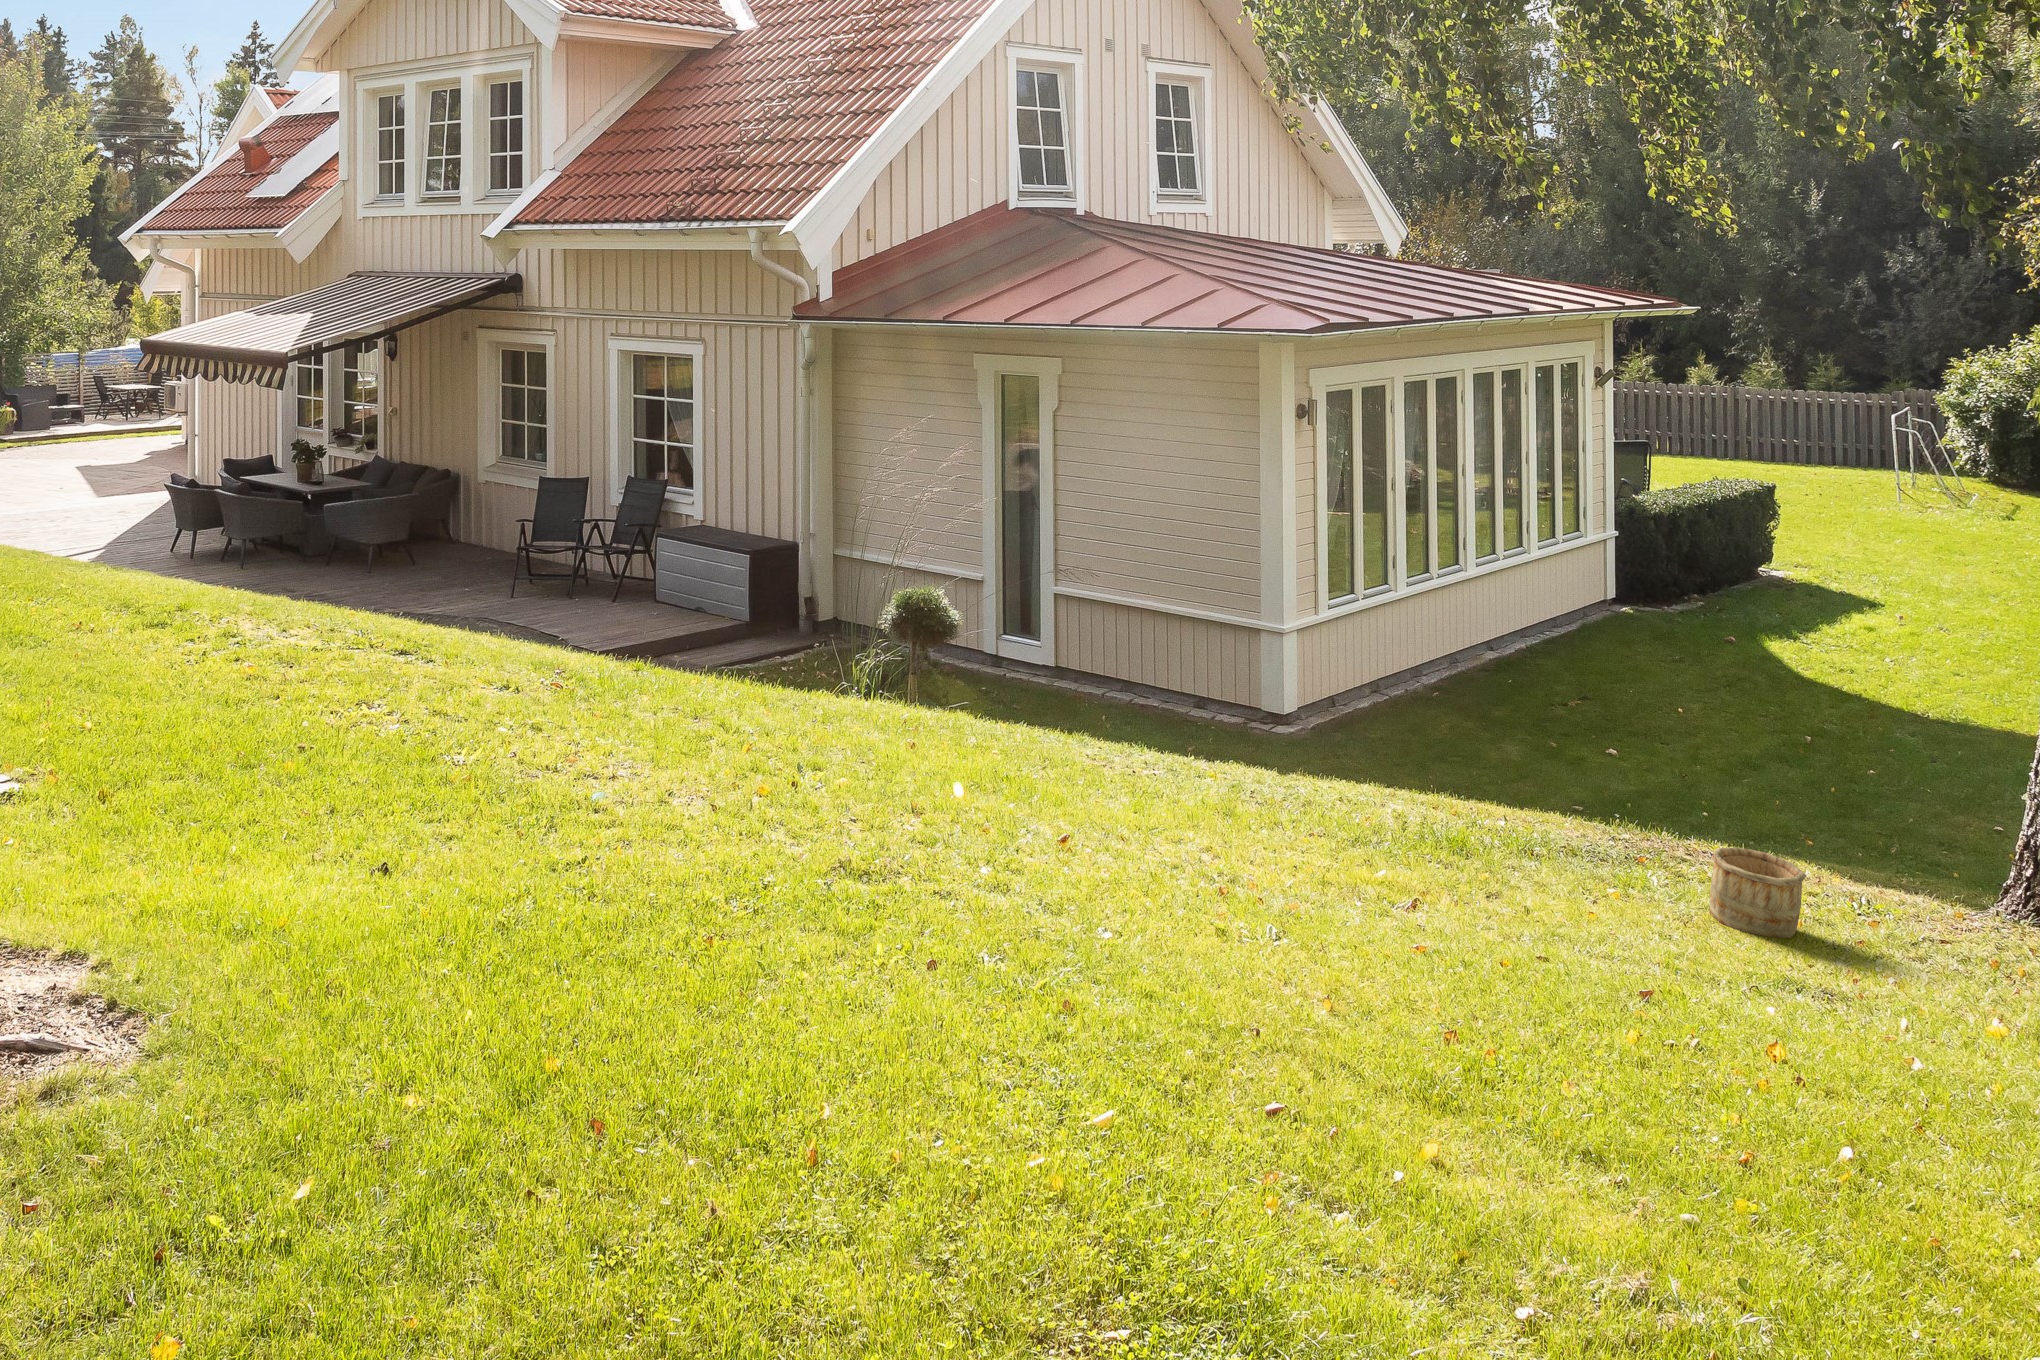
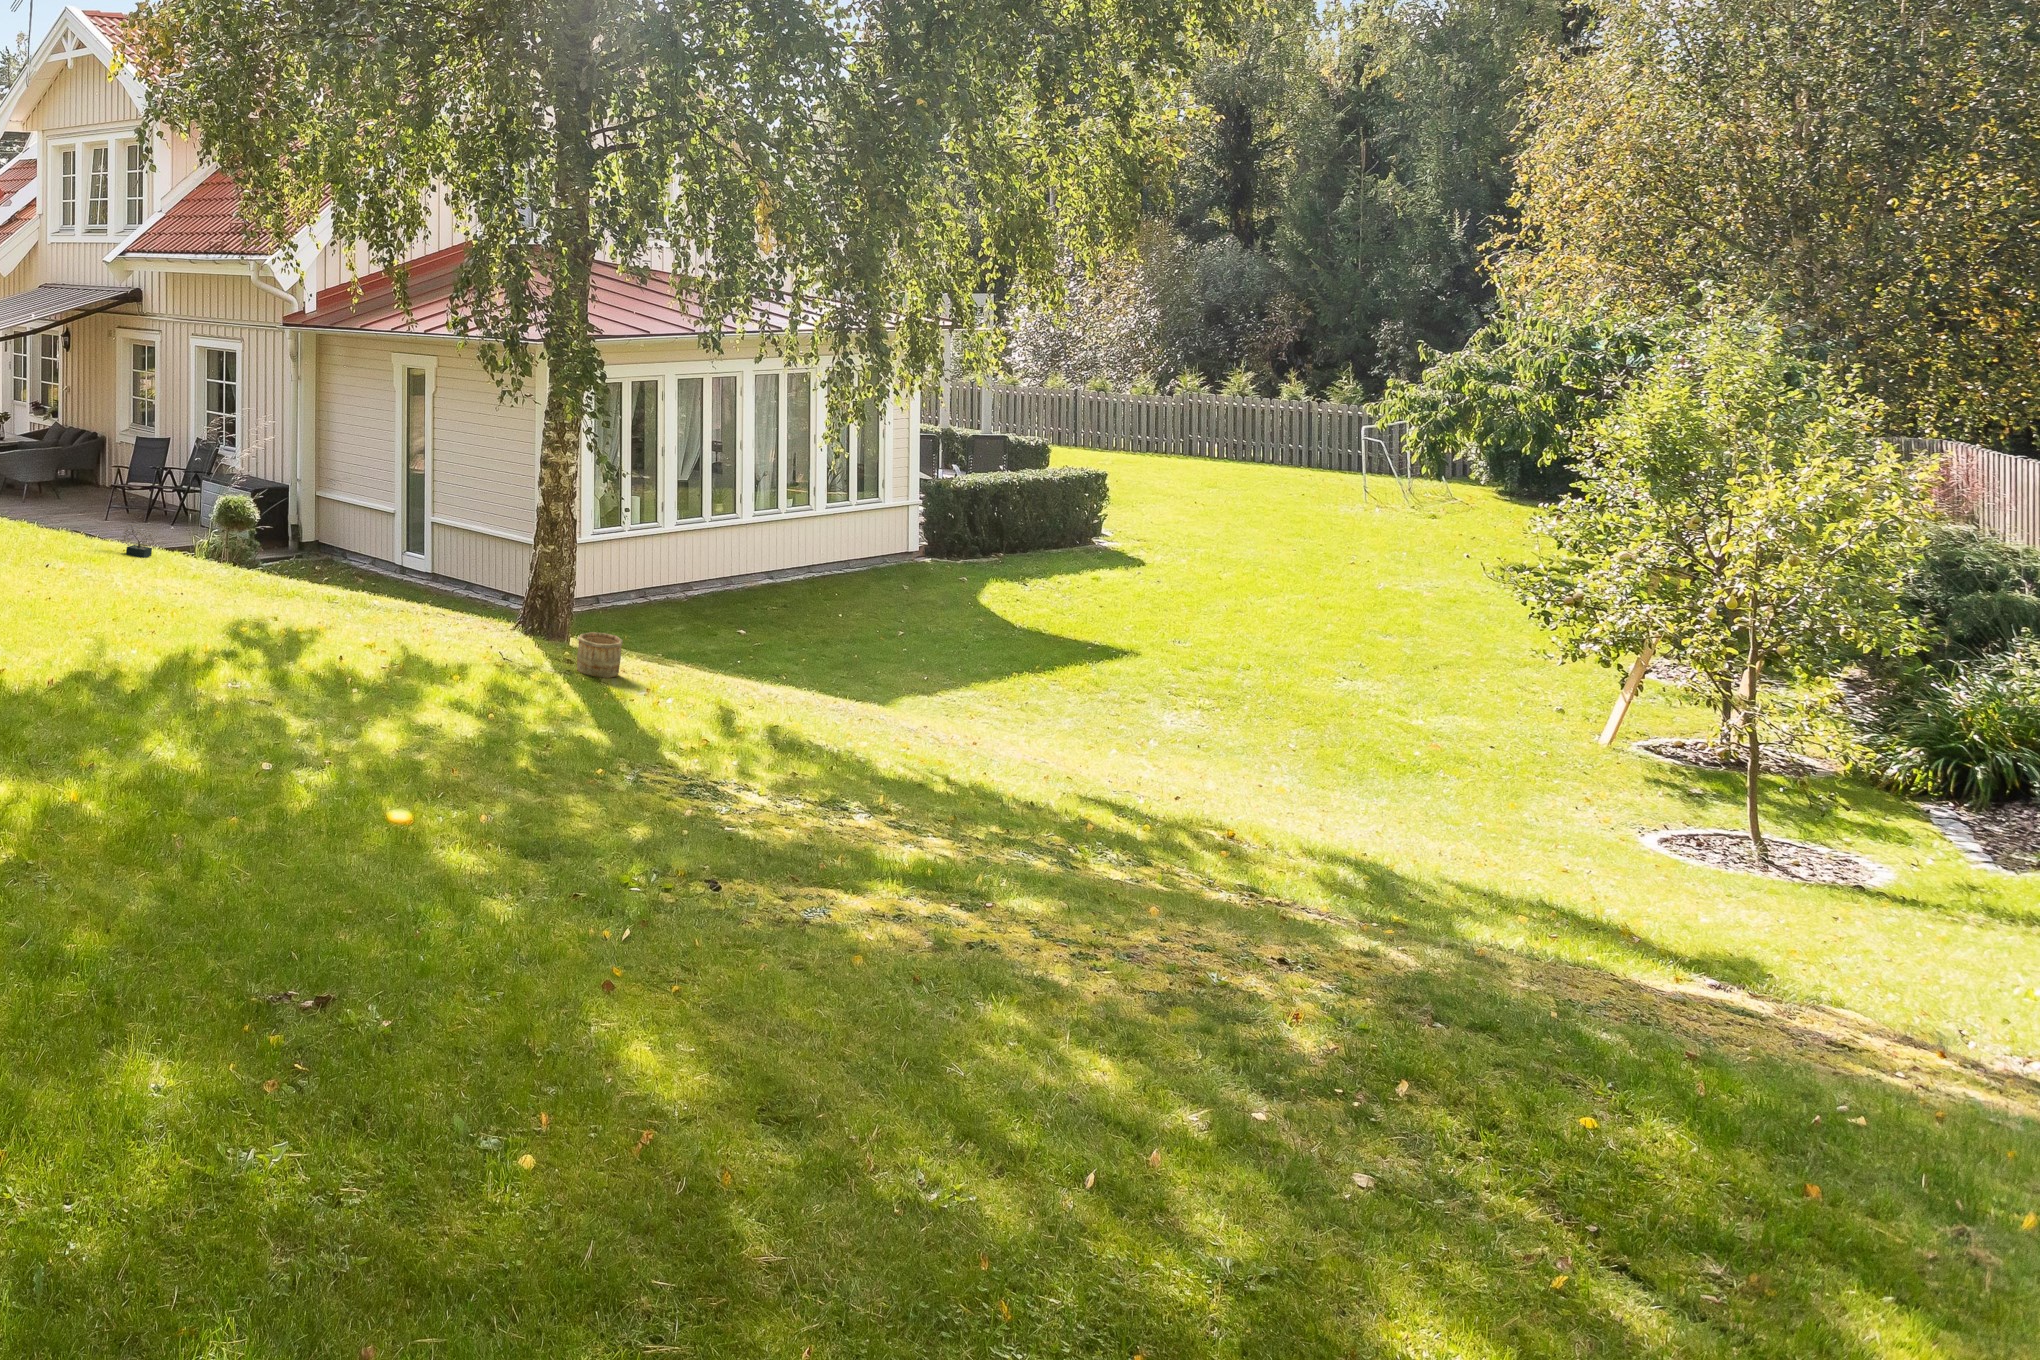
decorative plant: none [709,650,766,709] -> present [122,524,156,558]

